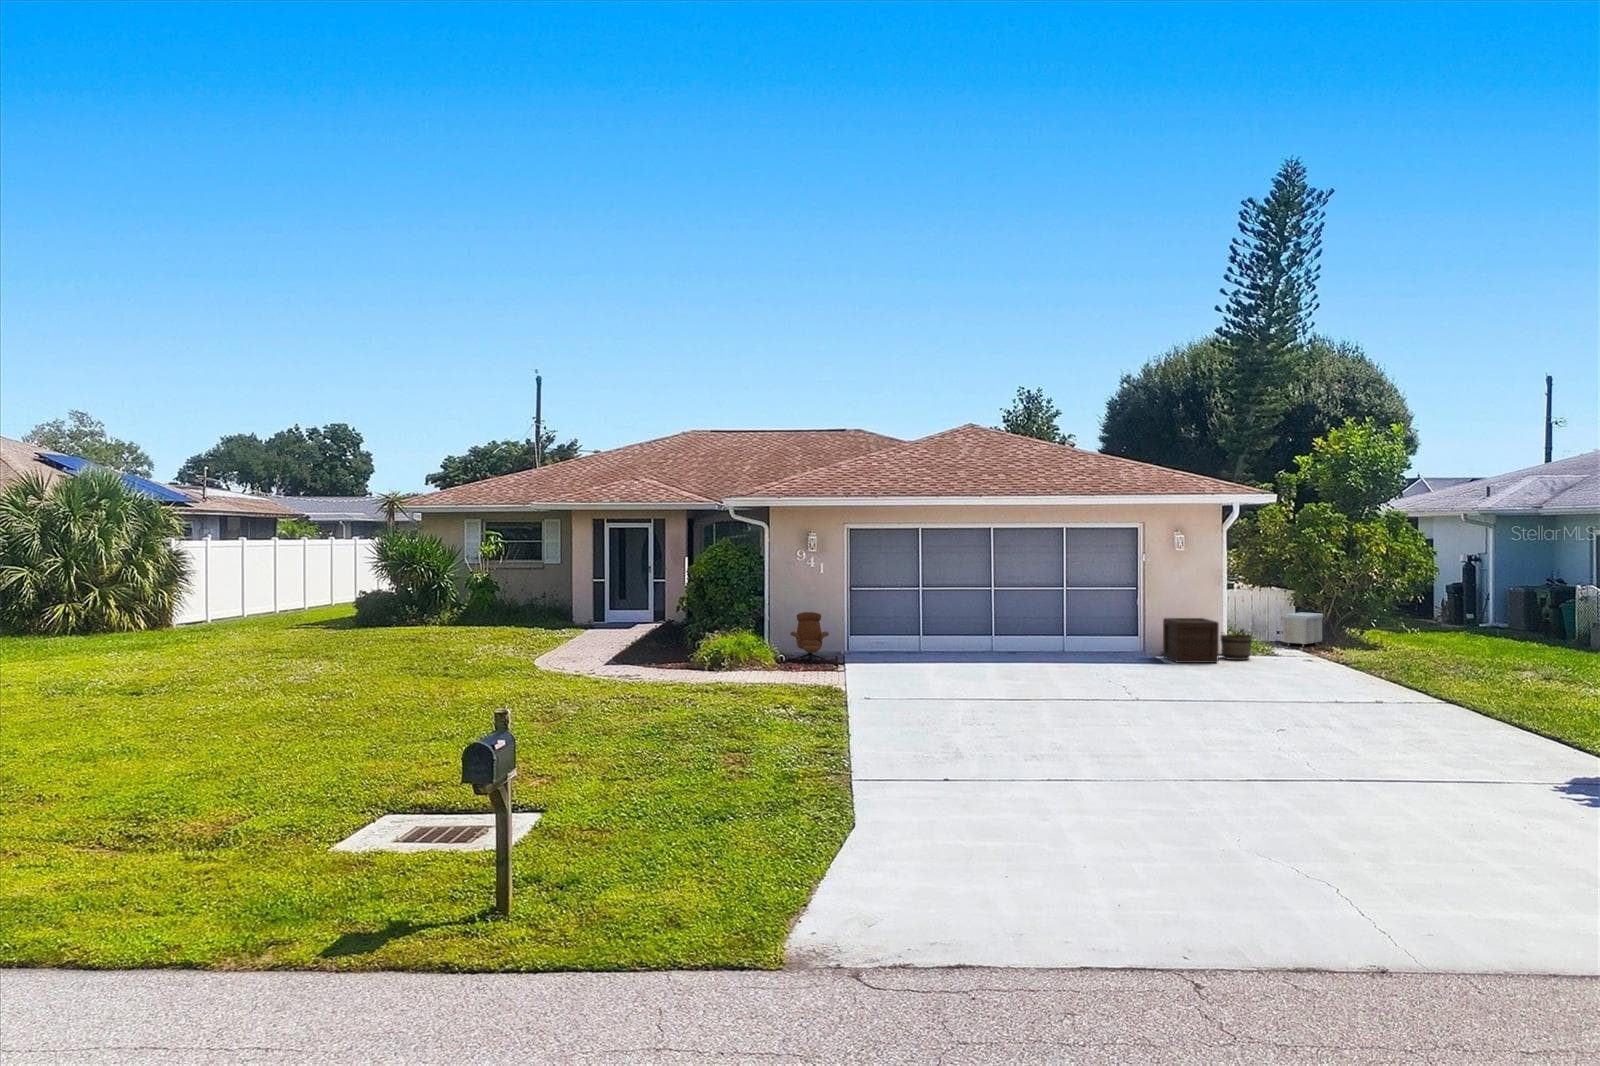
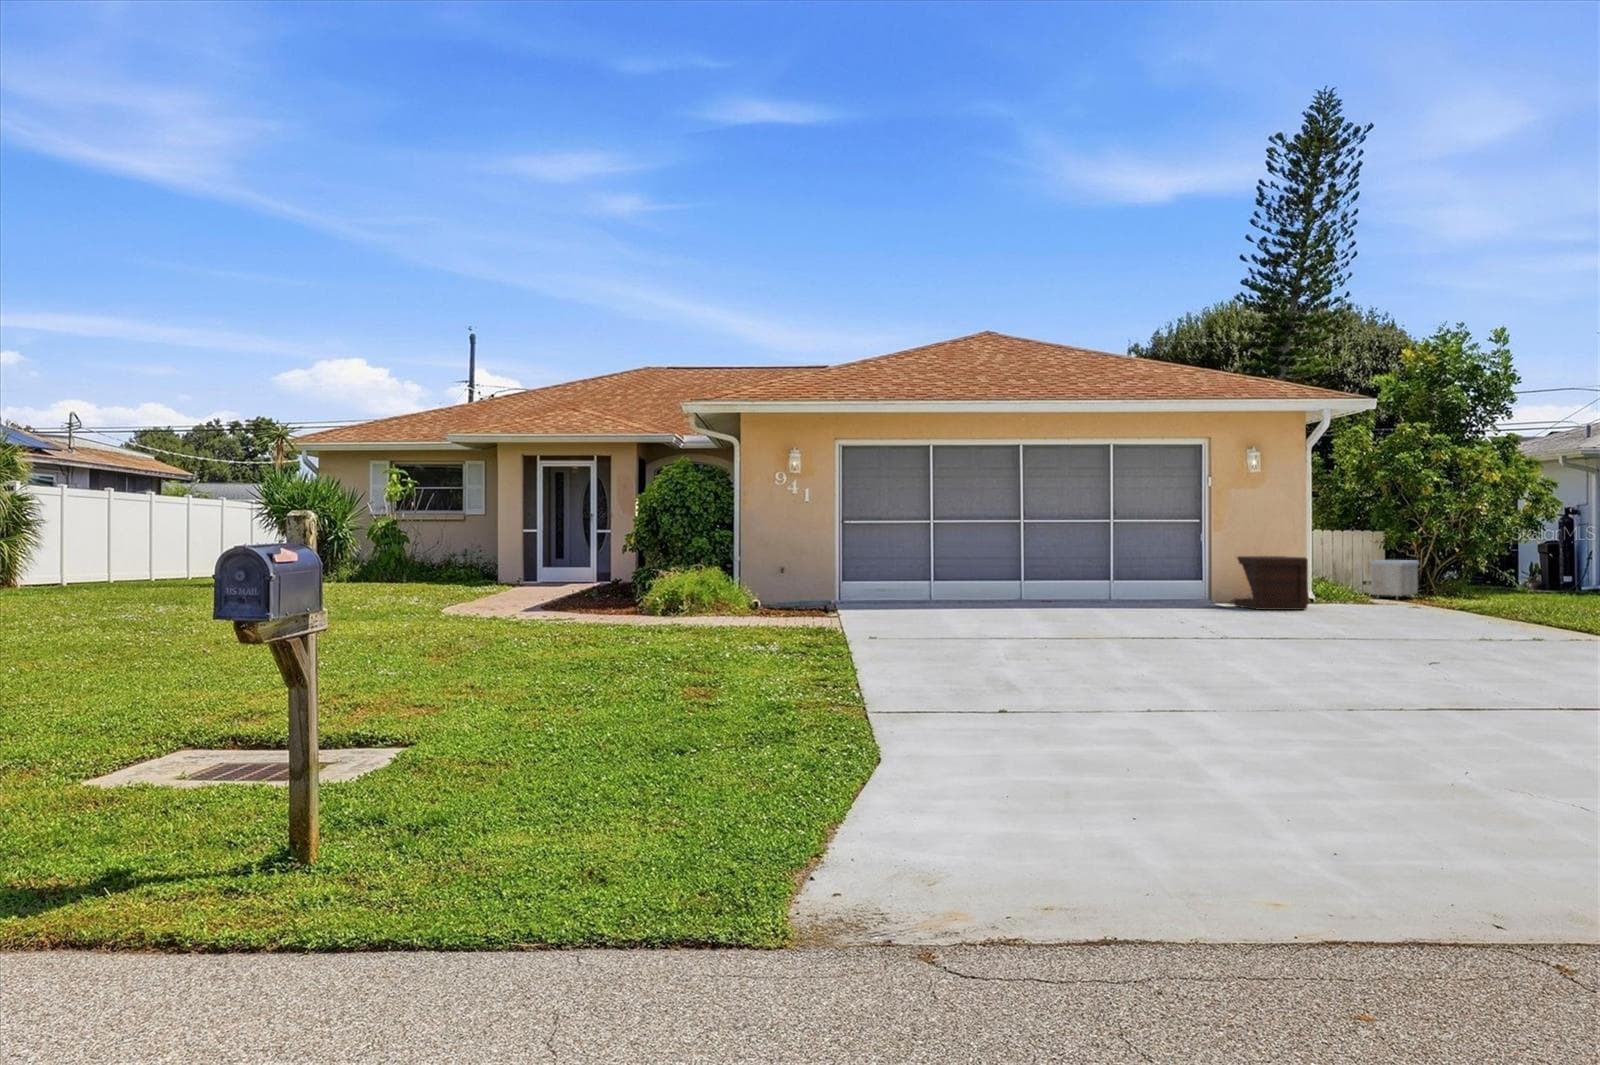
lounge chair: present [790,612,829,665] -> none [766,547,816,610]
bucket: present [1221,632,1252,660] -> none [1305,573,1346,608]

